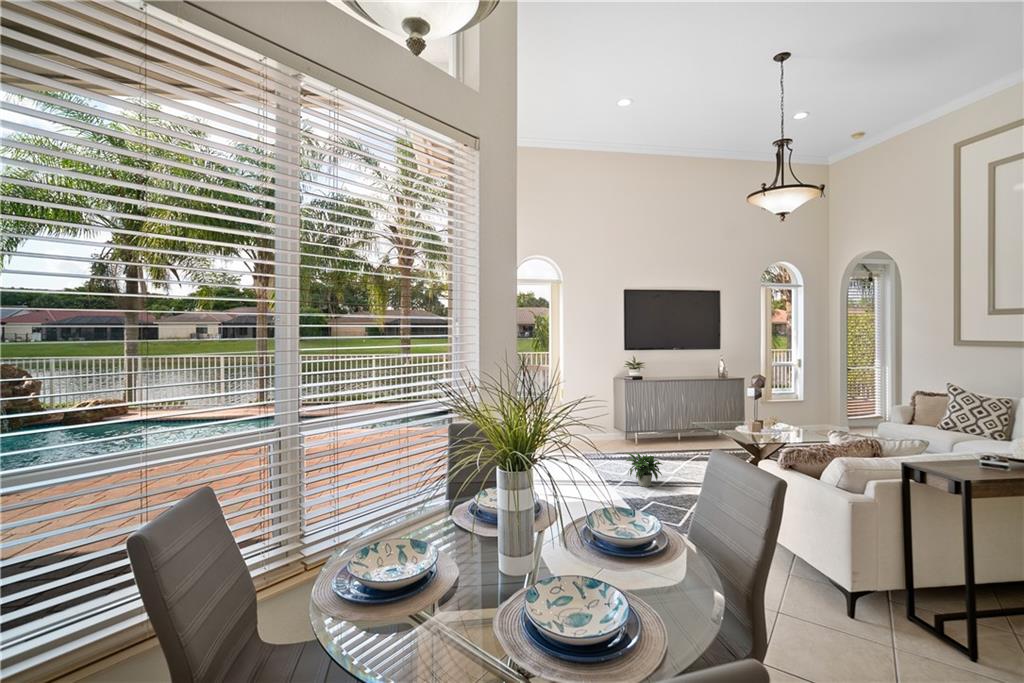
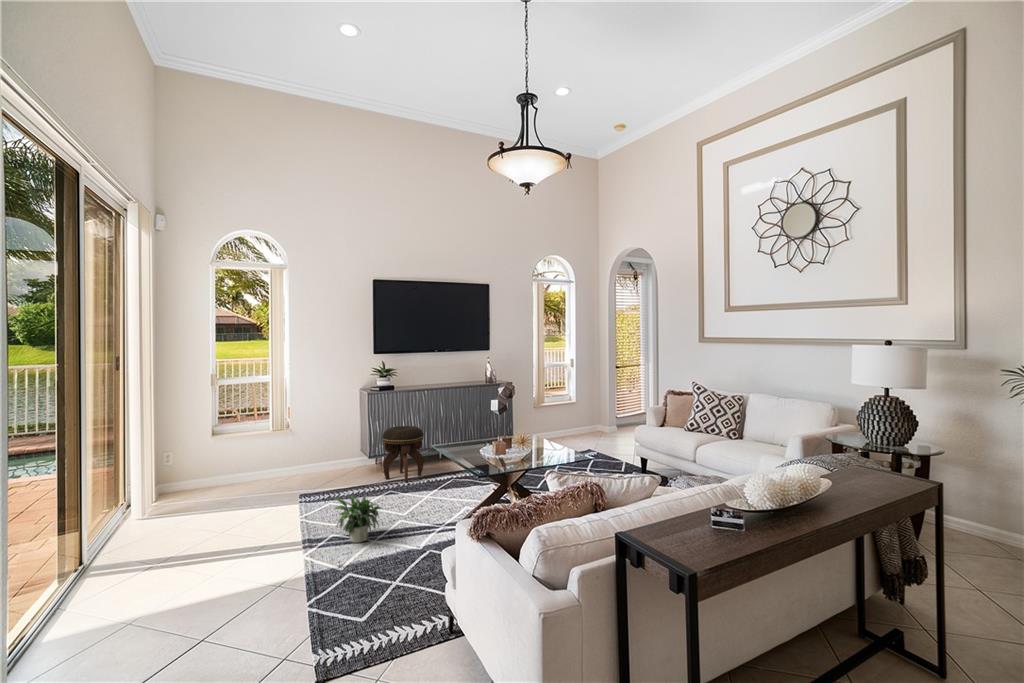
footstool: none [638,409,672,454] -> present [382,426,424,482]

